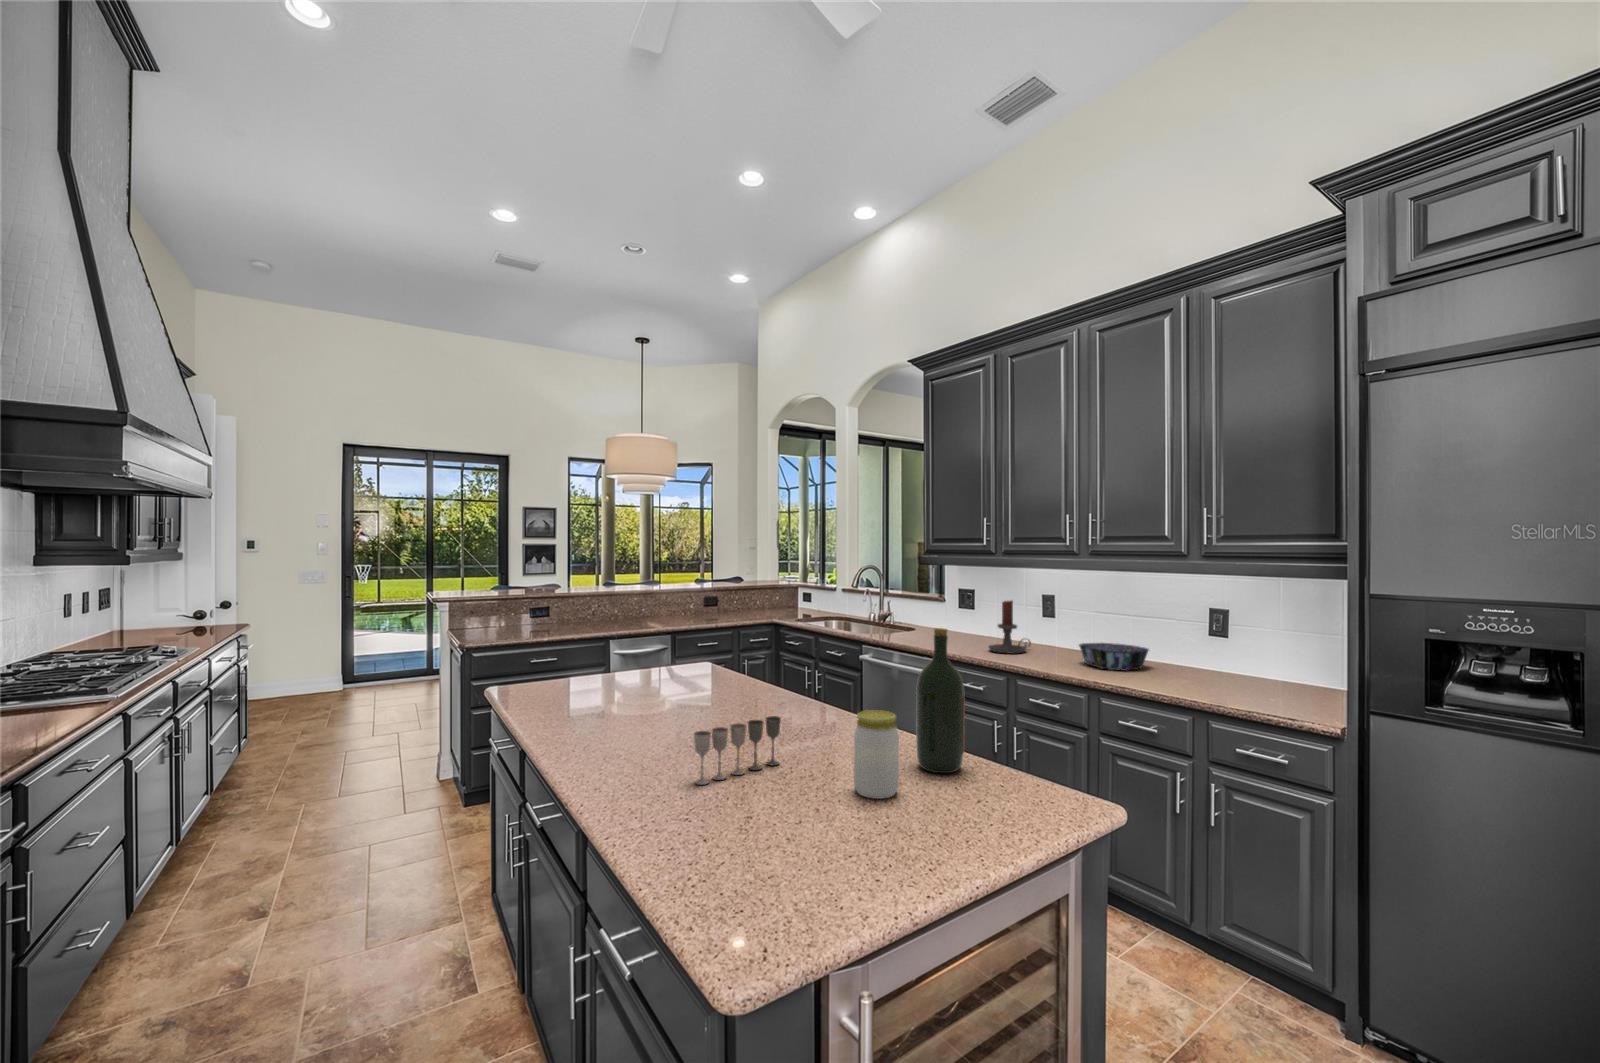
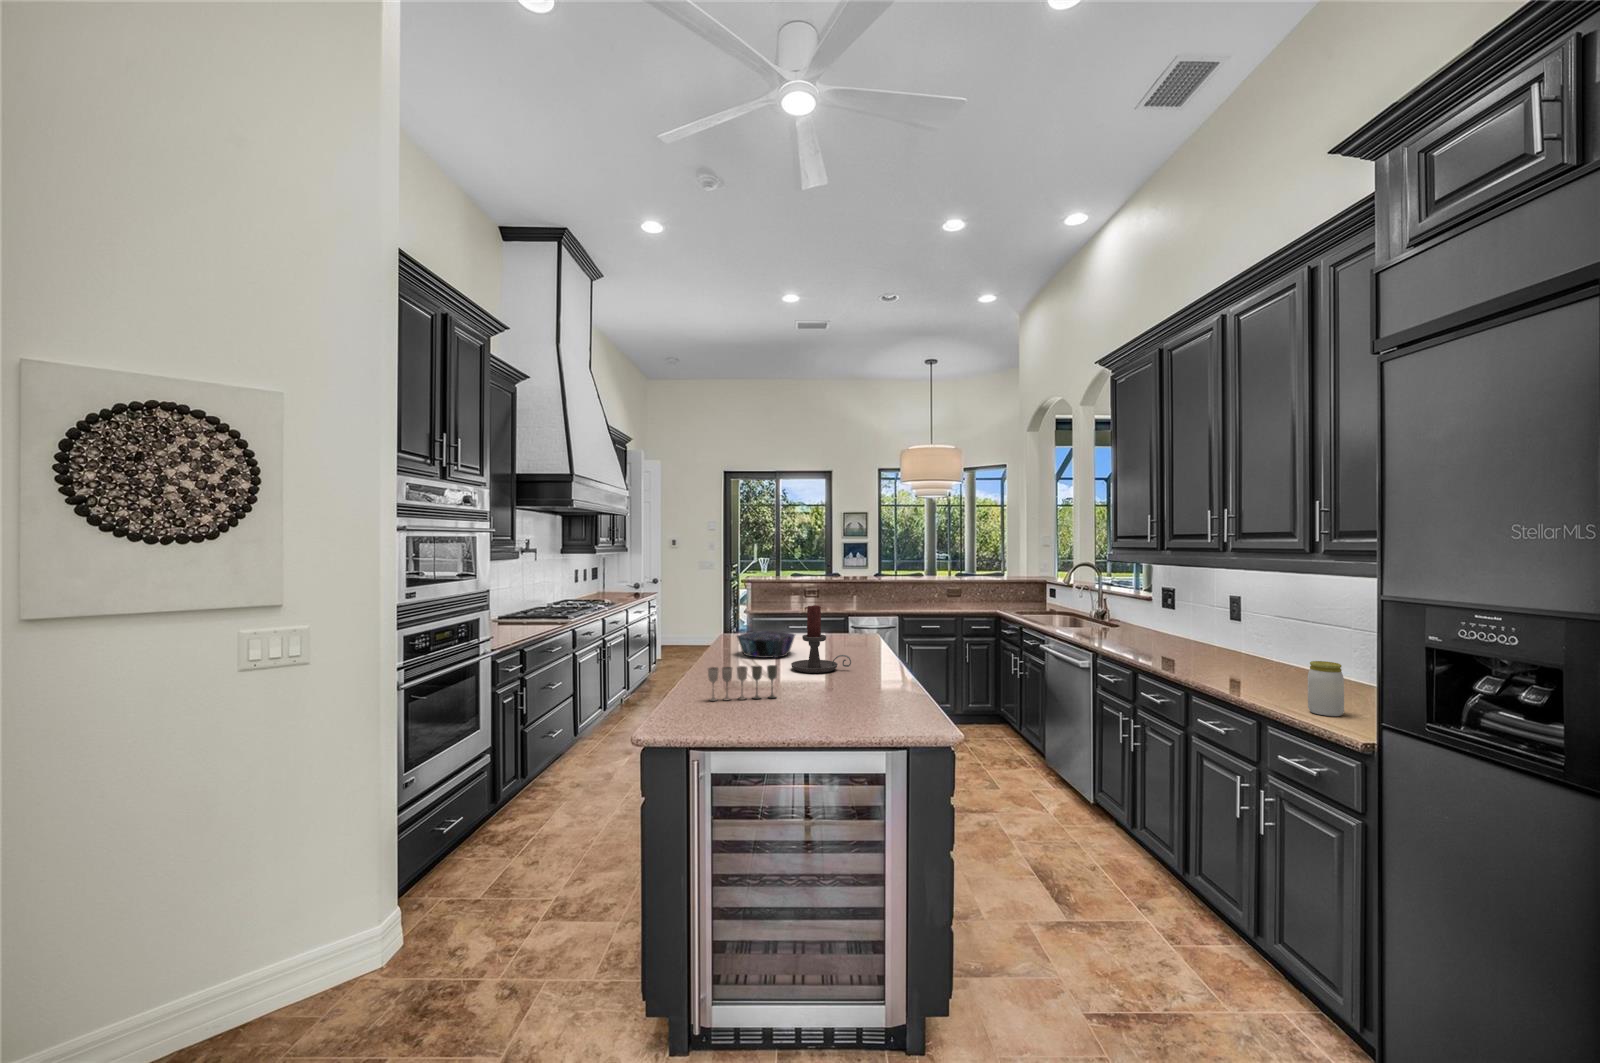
candle holder: present [989,601,1031,654] -> present [791,605,851,673]
wine bottle: present [916,628,965,773] -> none [857,609,892,717]
decorative bowl: present [1079,643,1149,670] -> present [737,631,795,658]
jar: present [854,710,899,799] -> present [1308,661,1344,716]

